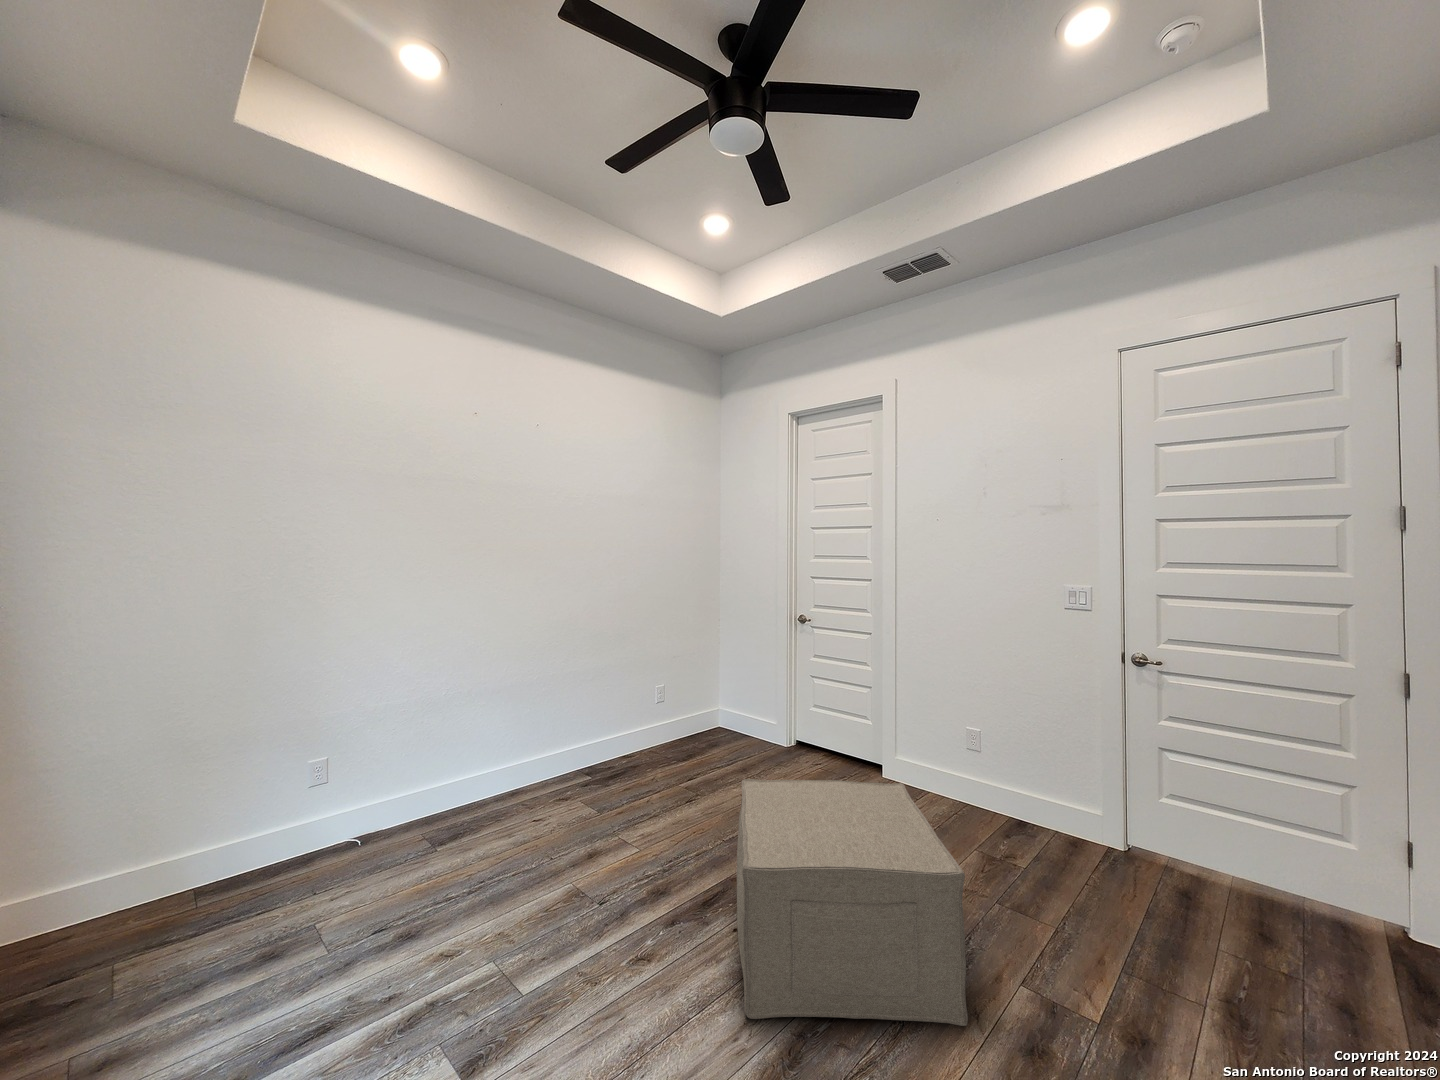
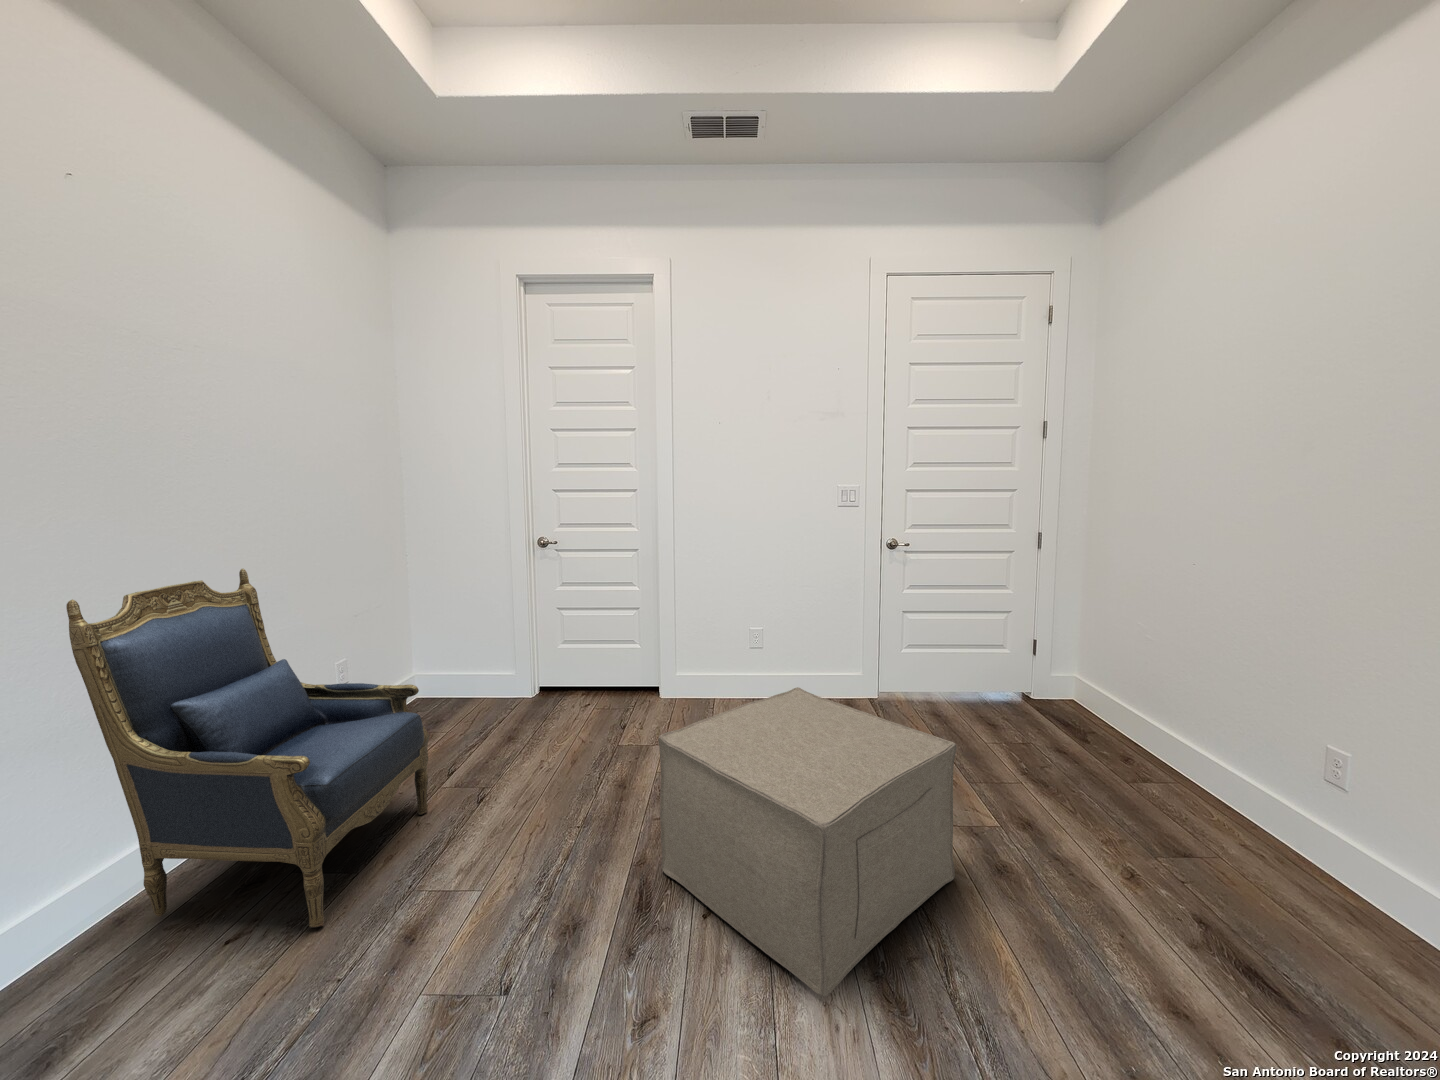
armchair: none [512,621,663,832] -> present [66,569,430,927]

